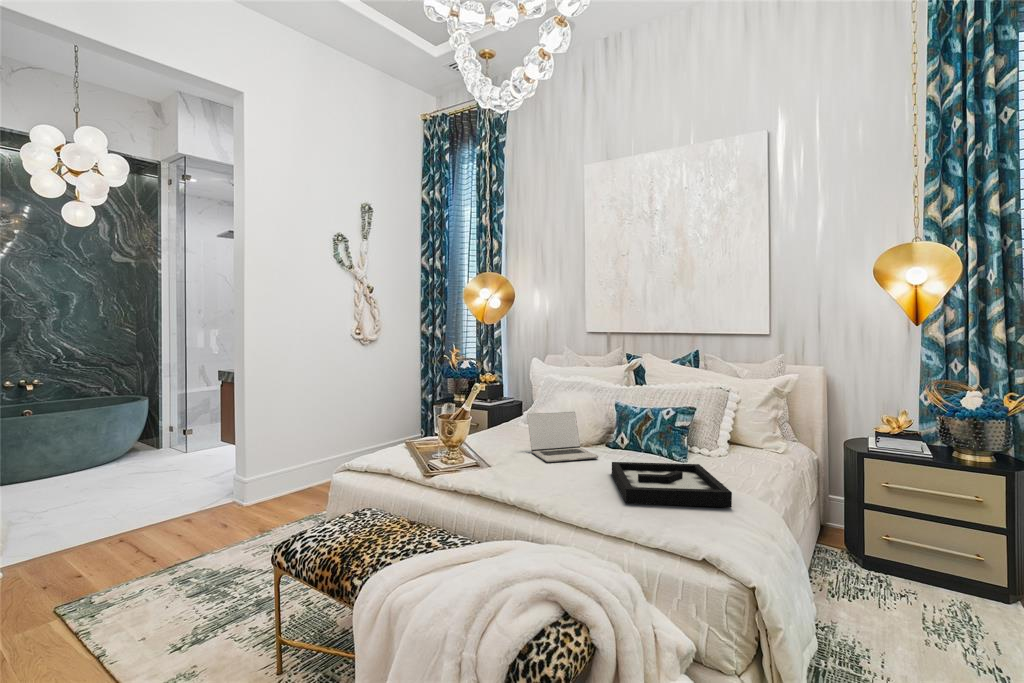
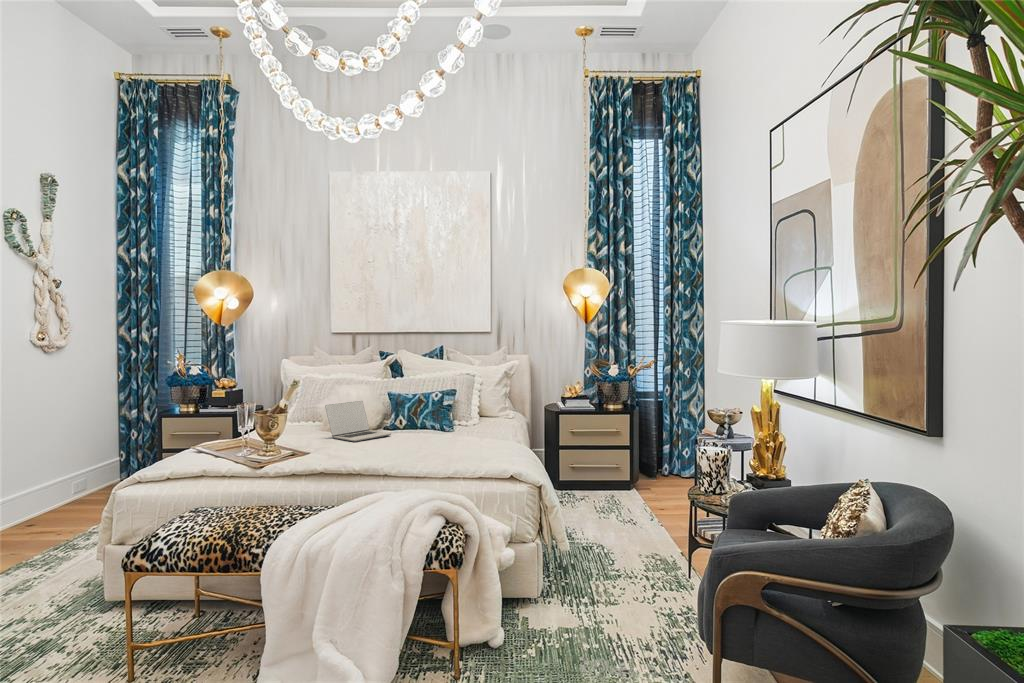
decorative tray: present [612,462,732,507] -> none [411,427,502,454]

